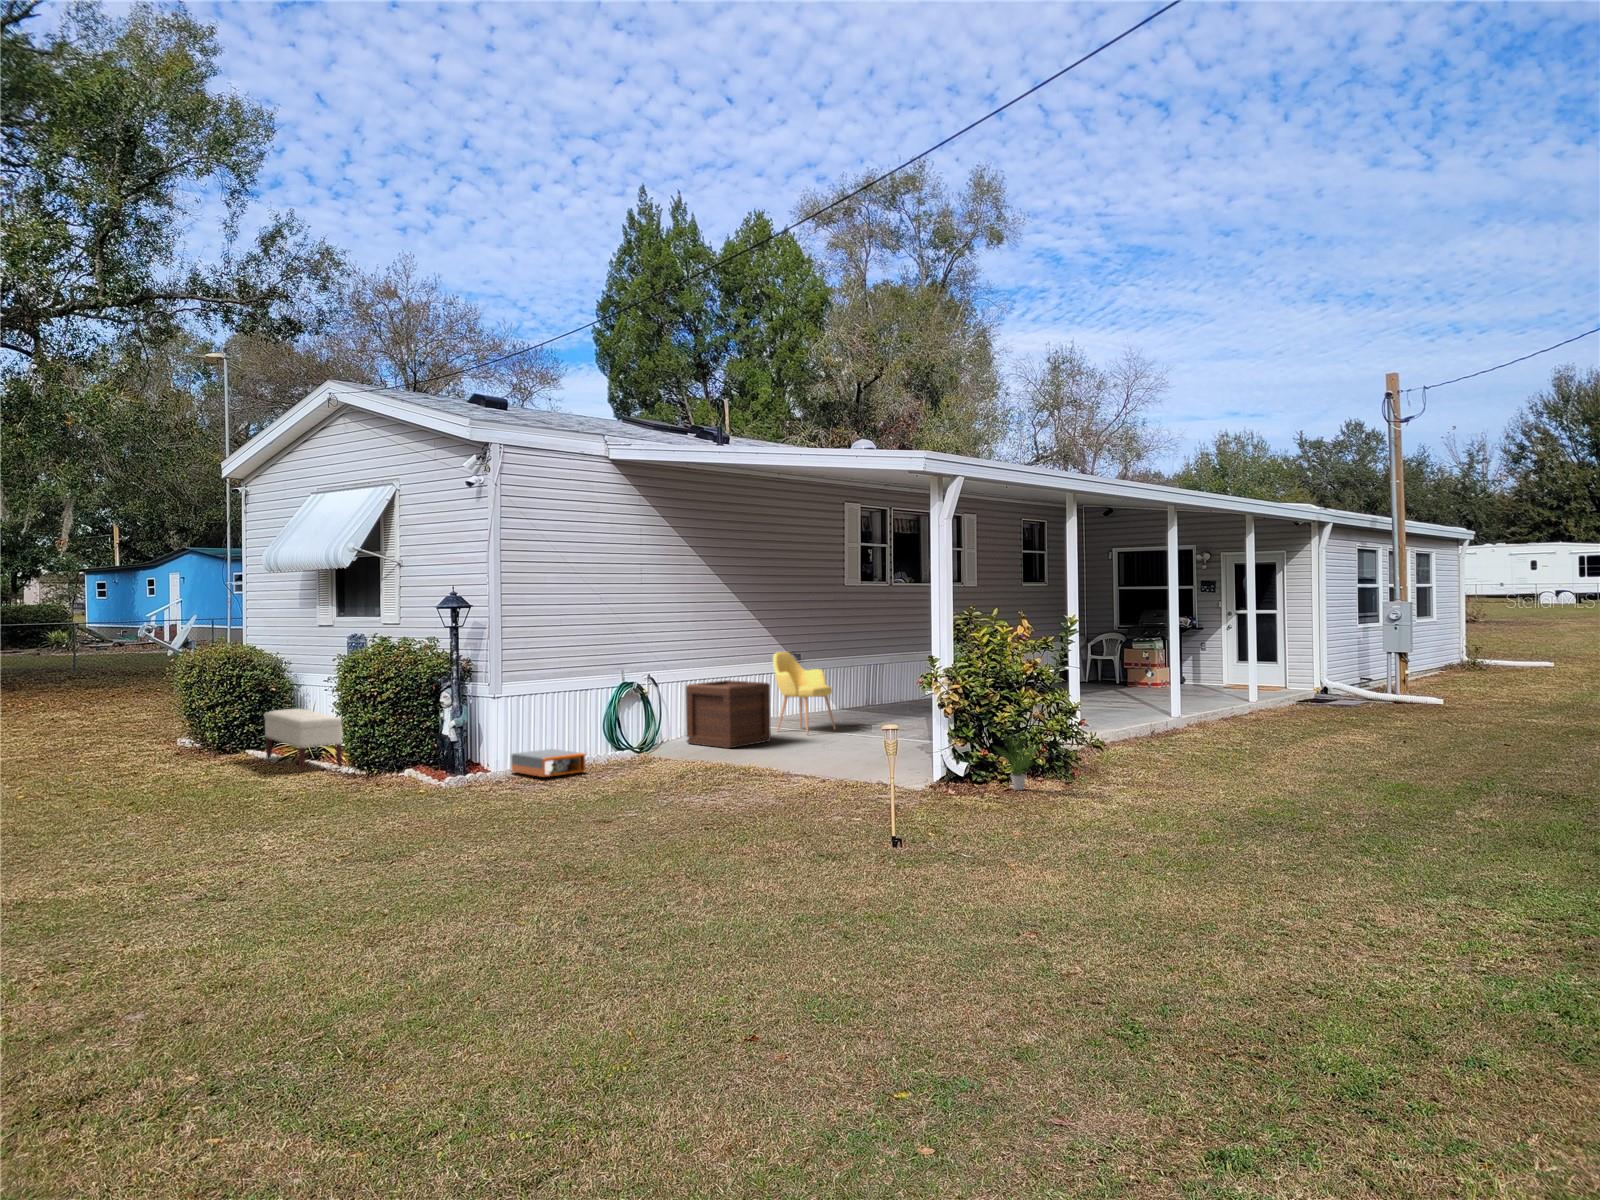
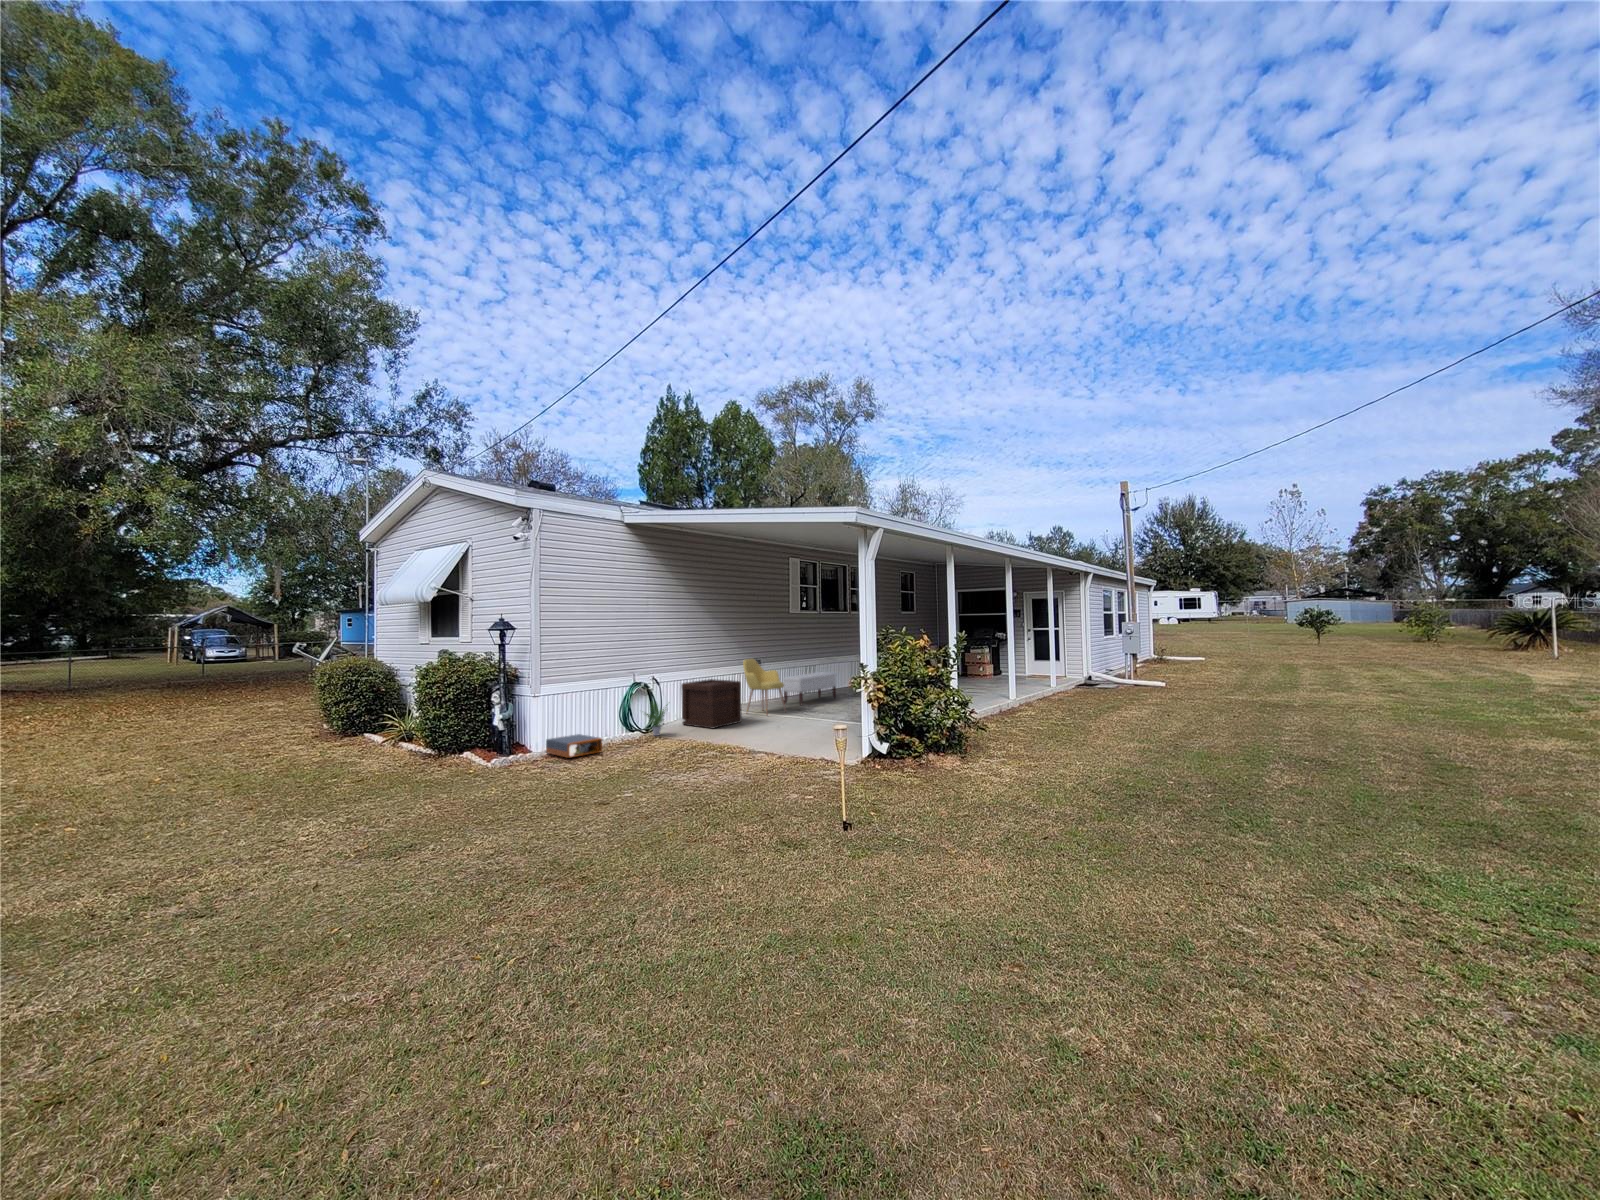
bench: present [264,709,342,772] -> present [783,672,836,705]
potted plant: present [998,738,1038,790] -> present [646,704,667,736]

